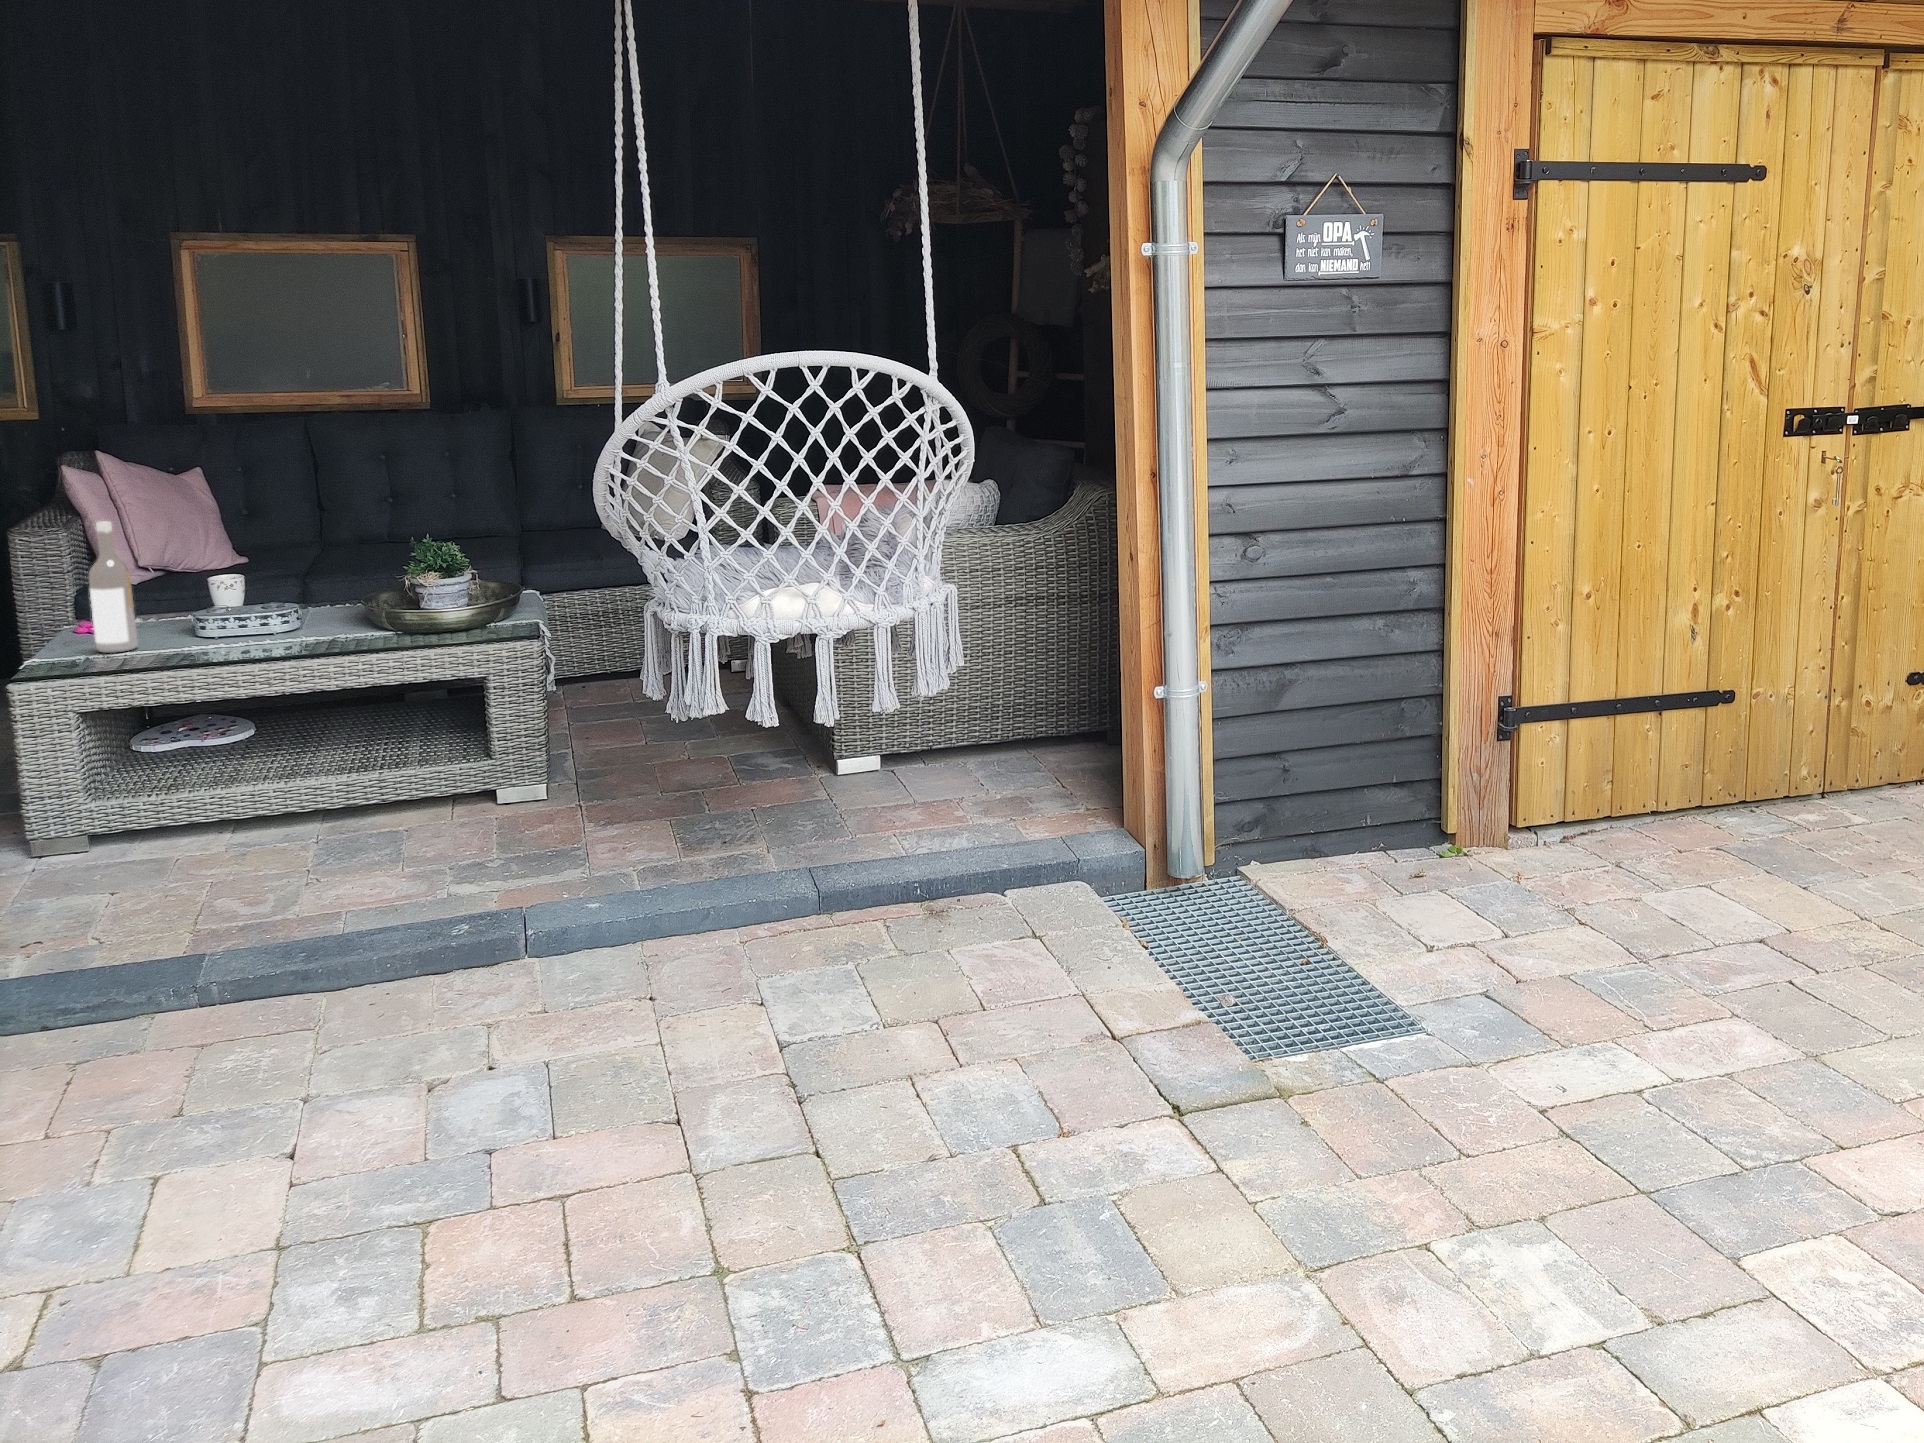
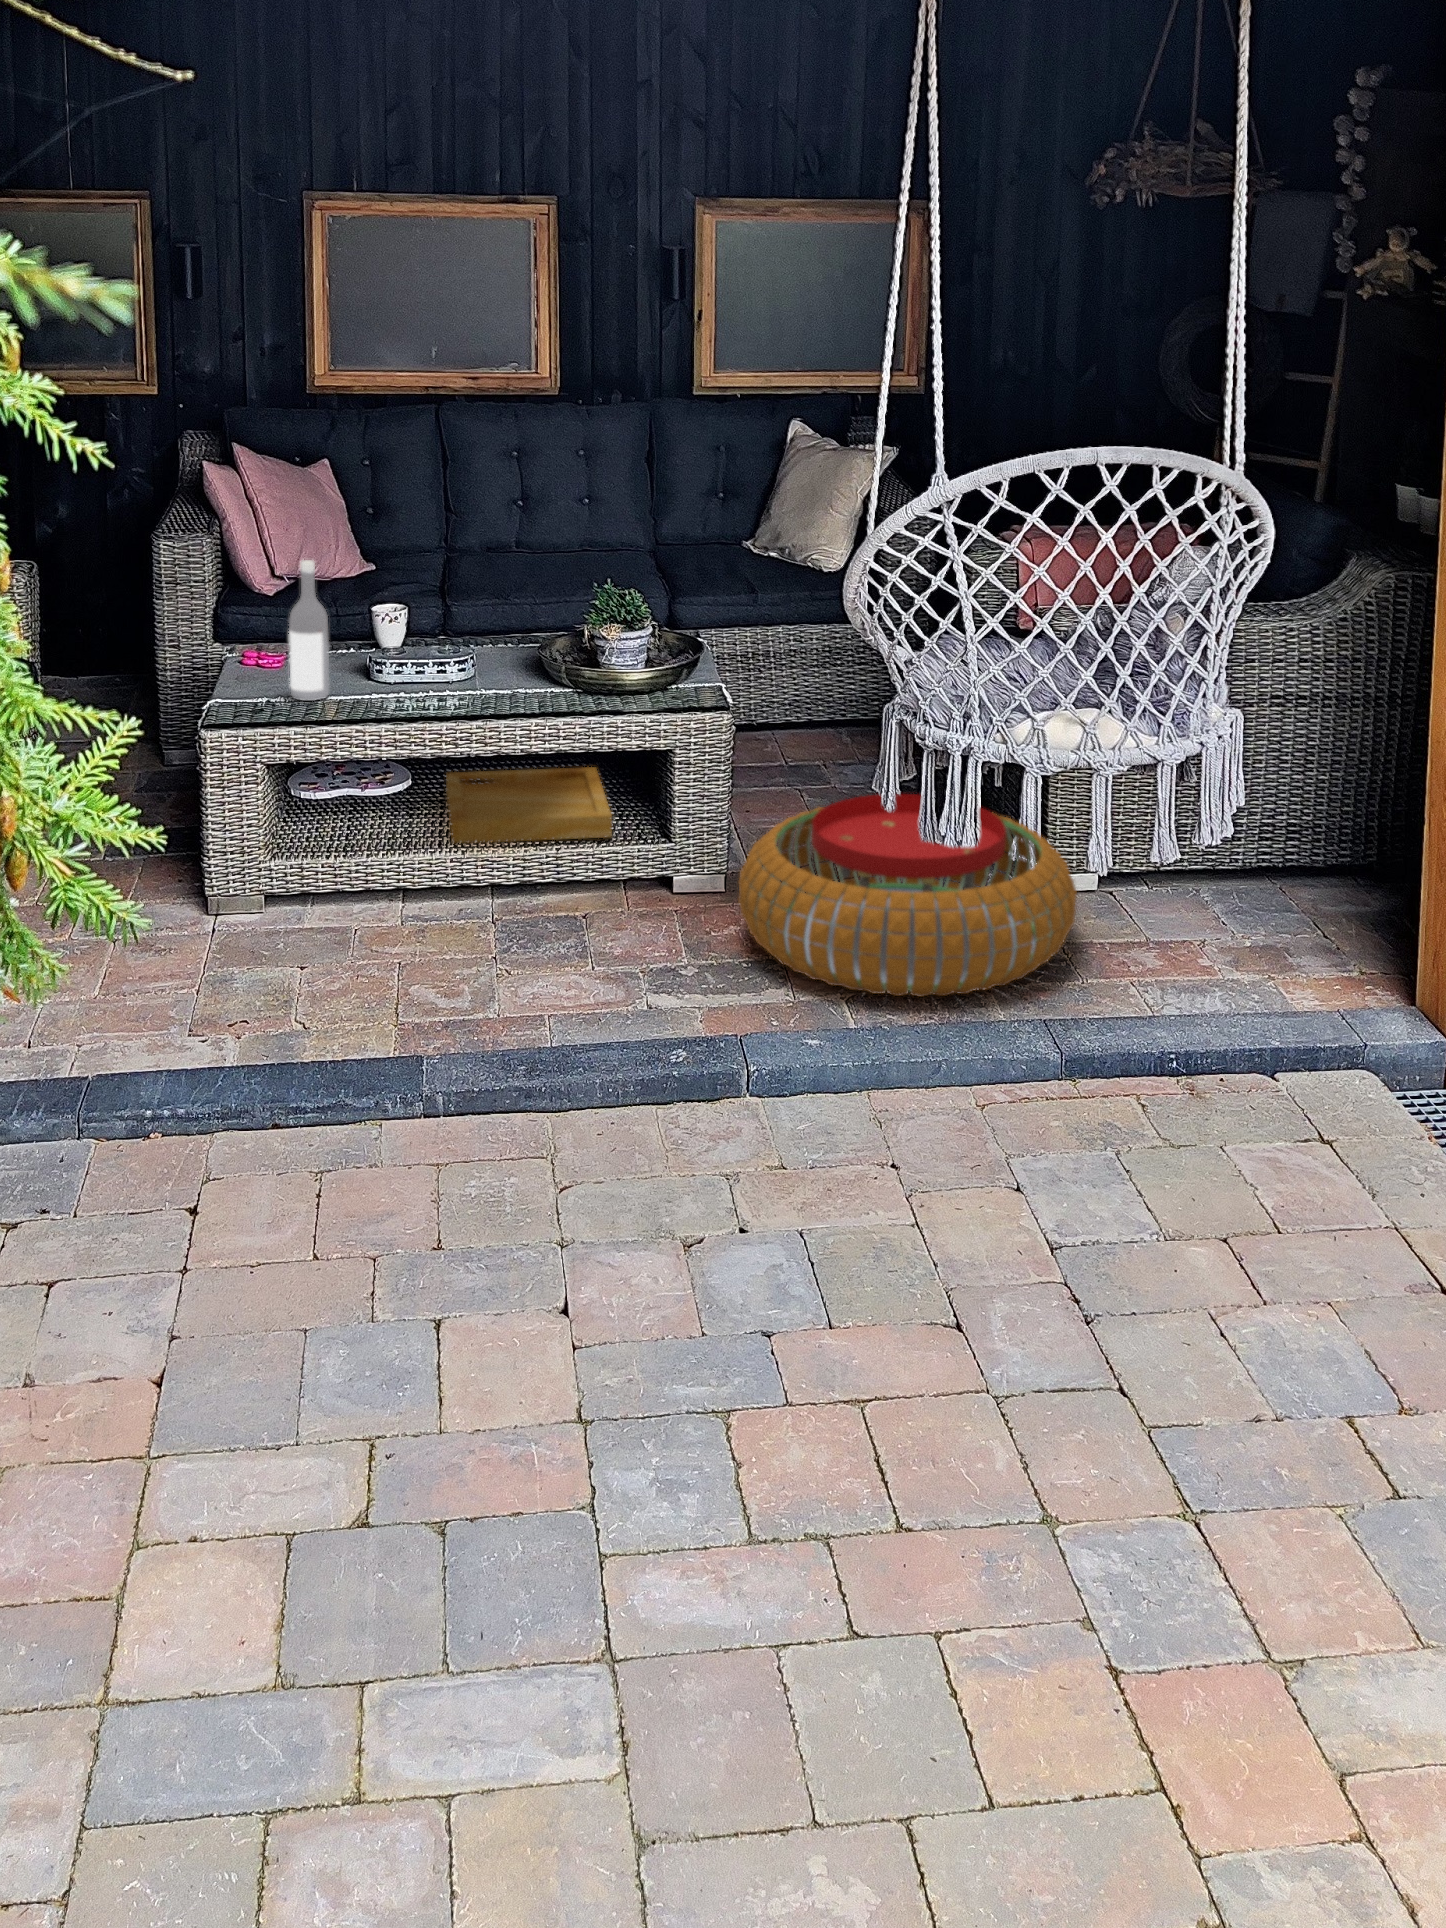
pouf: none [540,697,845,863] -> present [738,794,1077,997]
tray: none [272,705,434,777] -> present [446,767,612,843]

